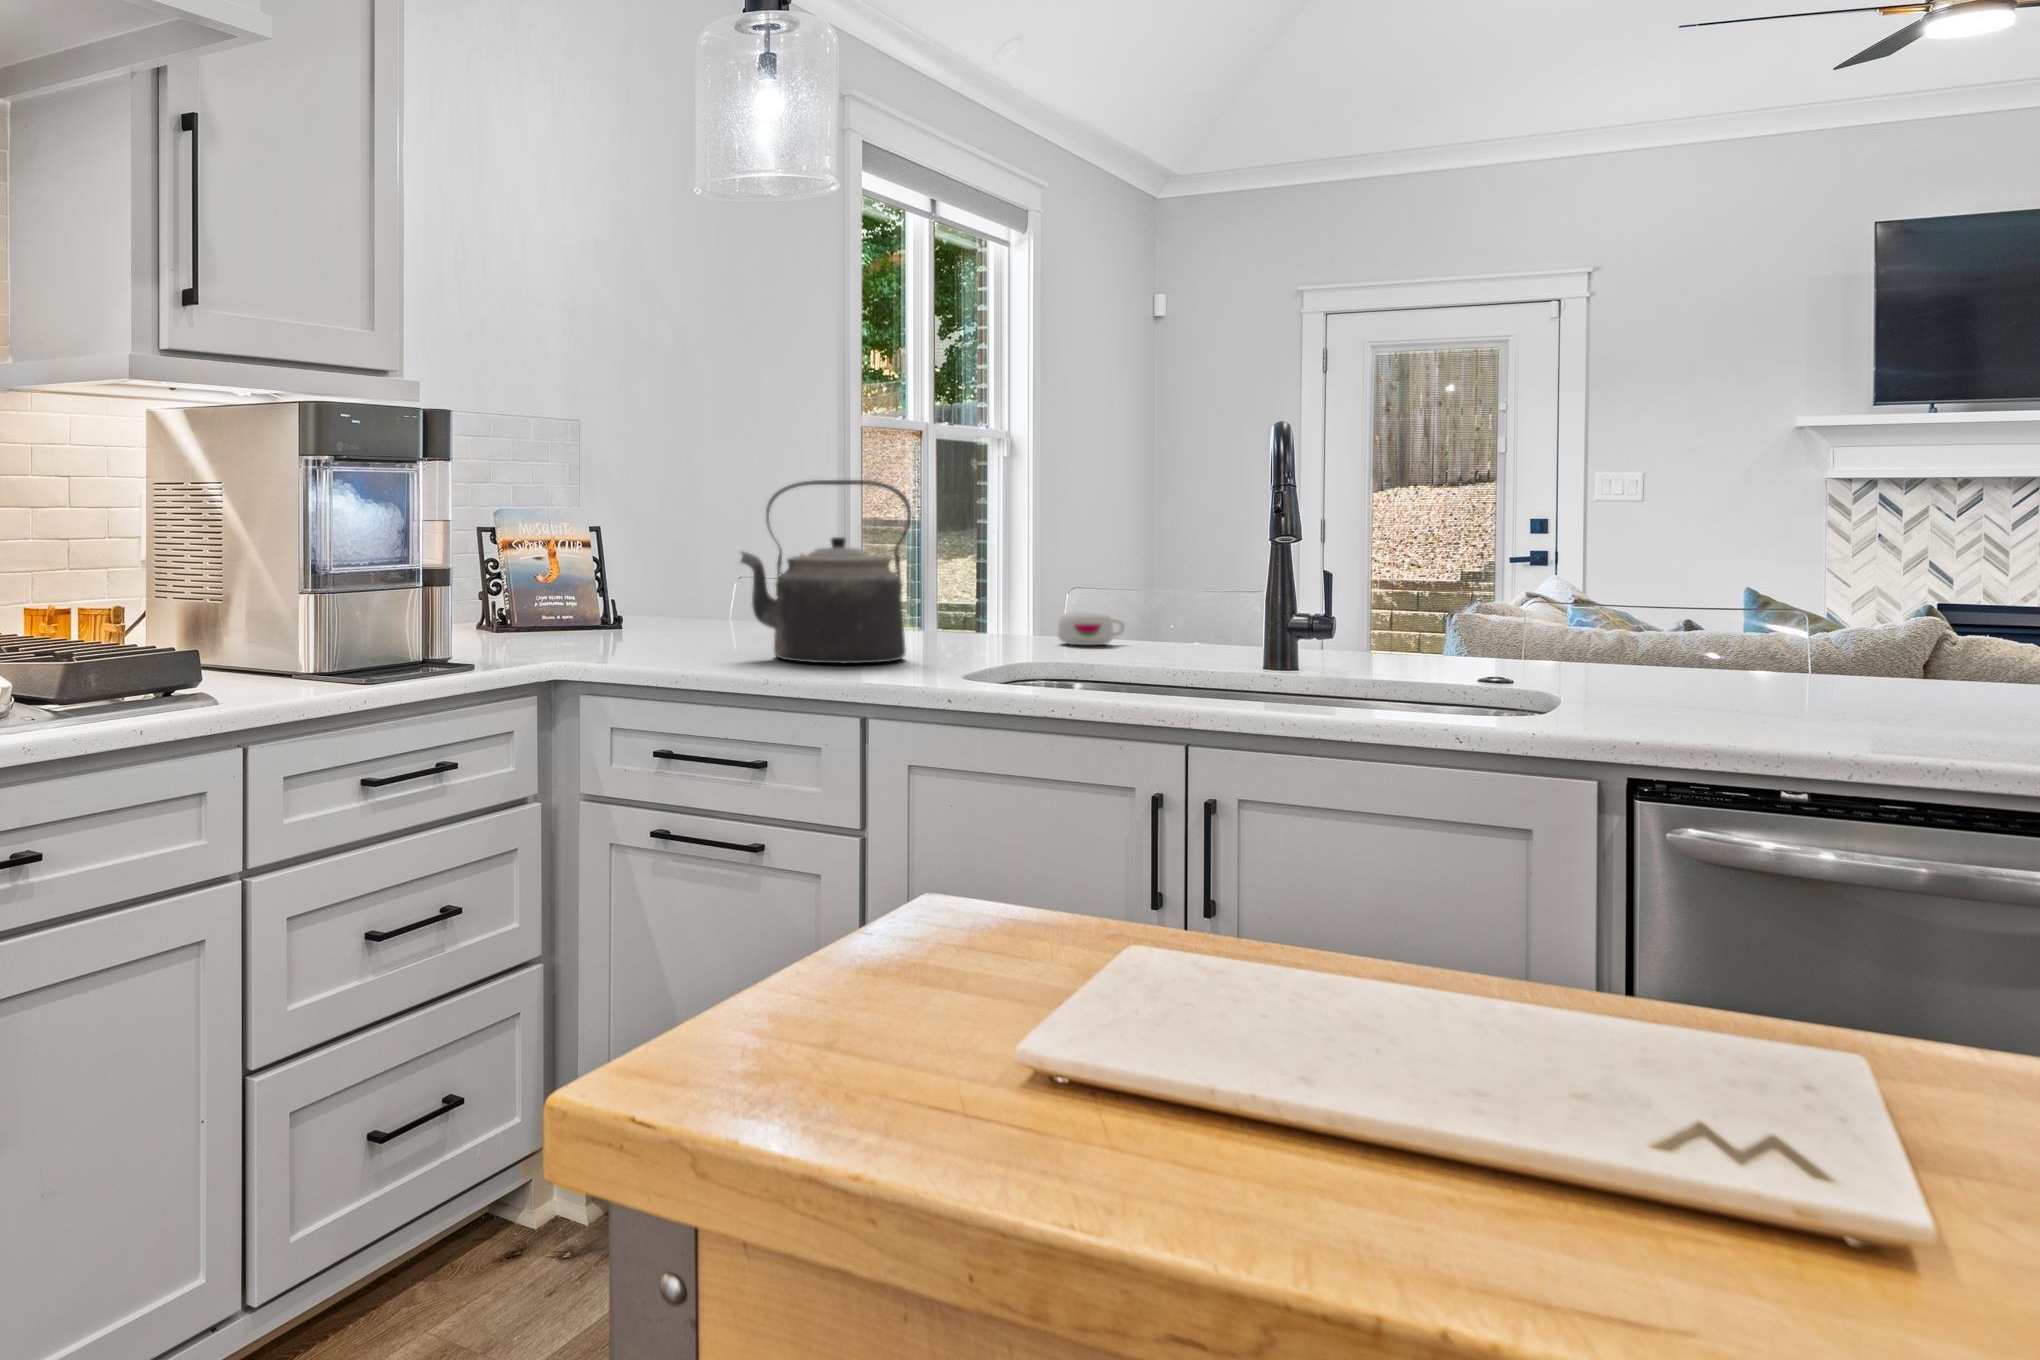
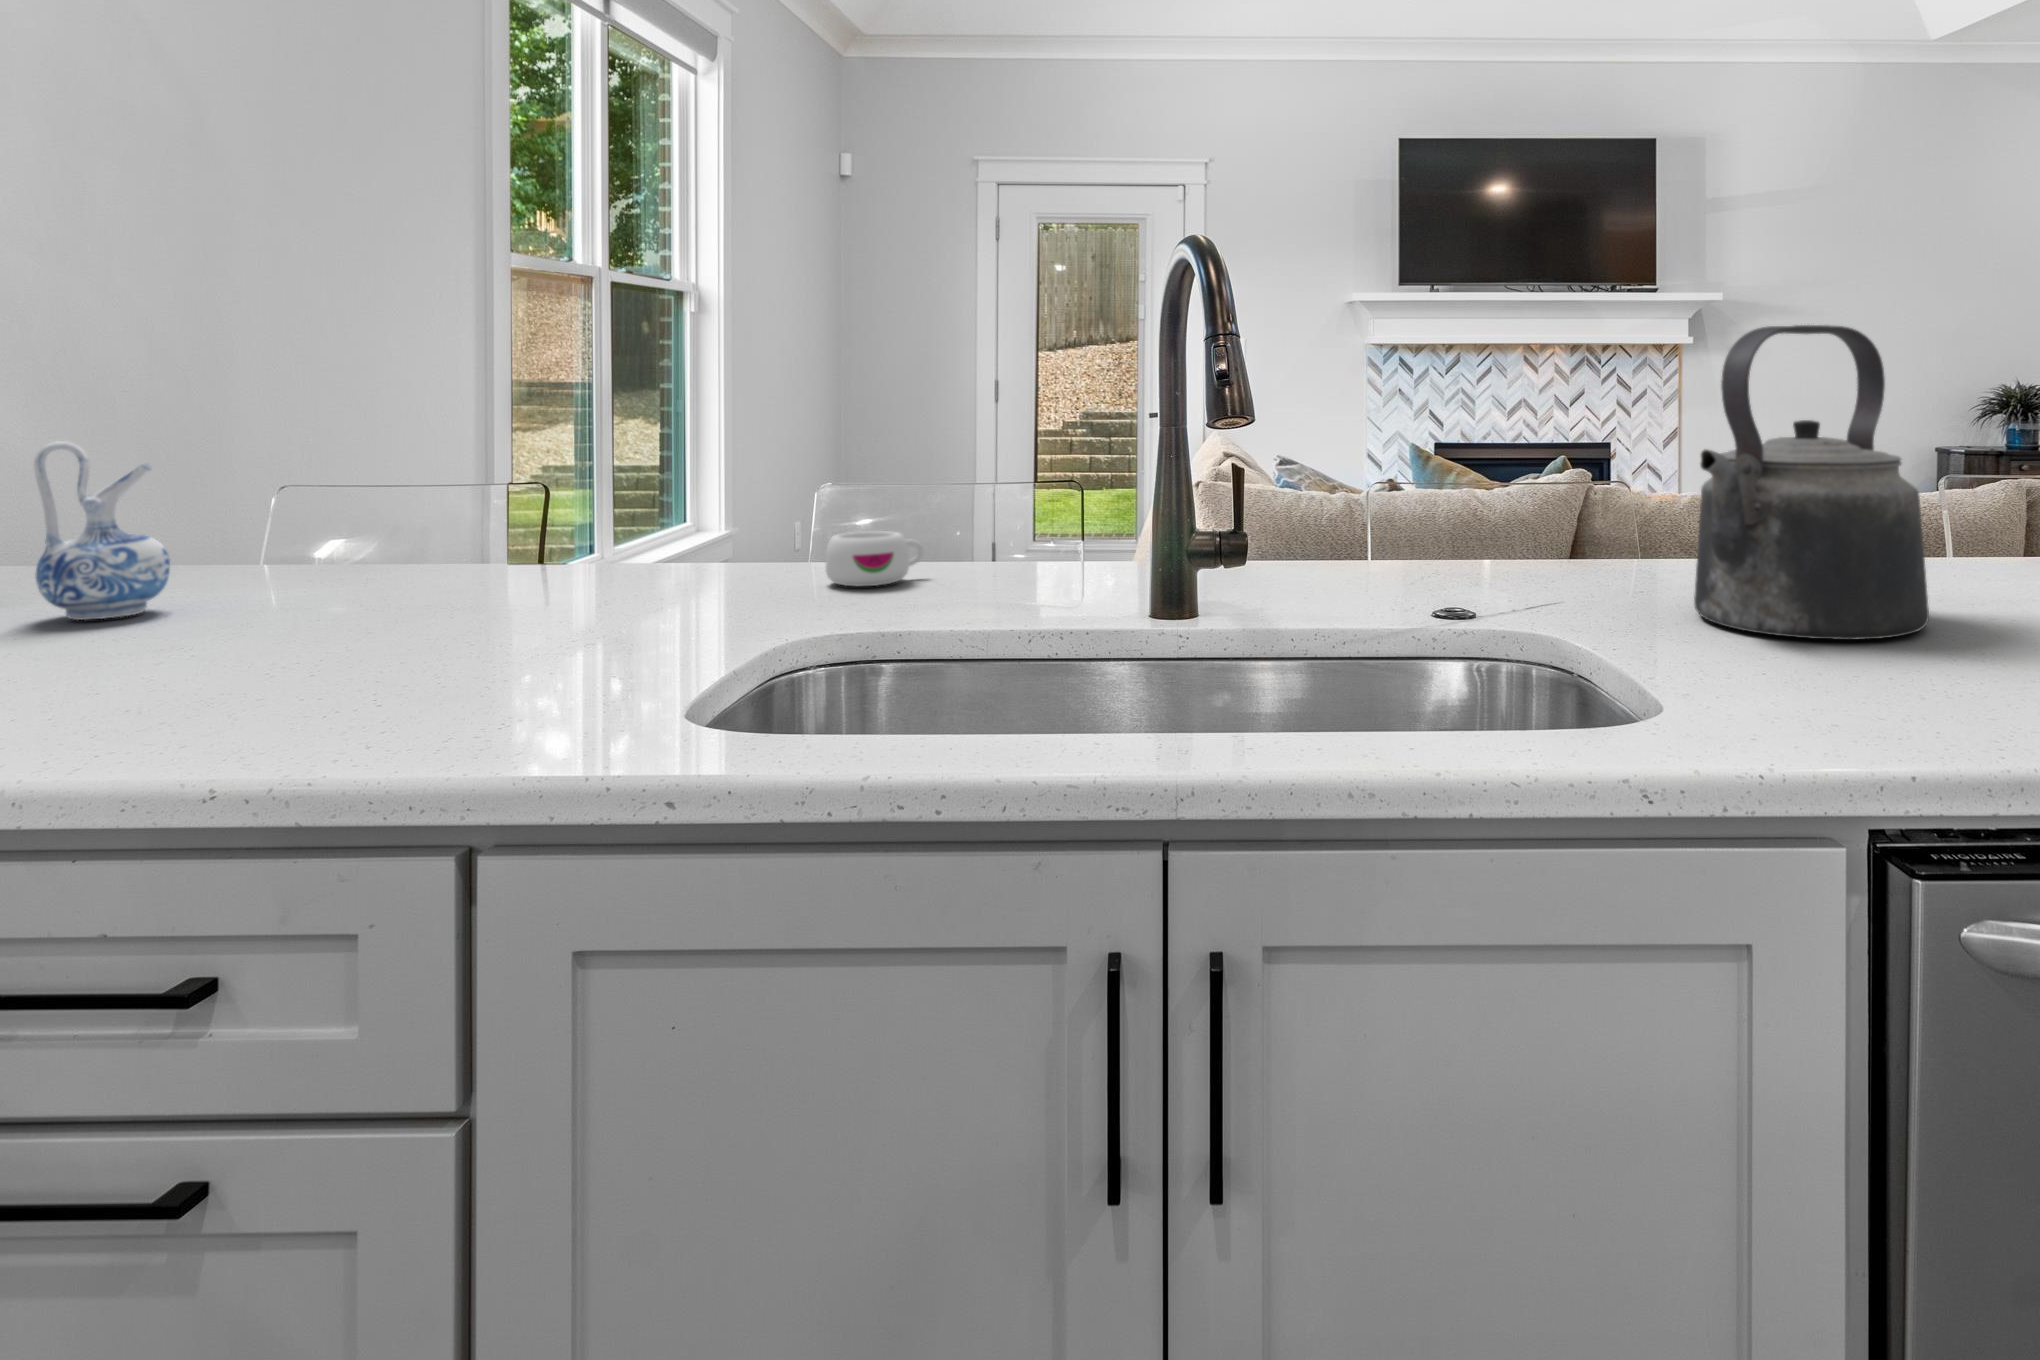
kettle: present [741,480,911,663] -> present [1694,325,1929,640]
ceramic pitcher: none [655,541,709,632] -> present [34,441,170,620]

